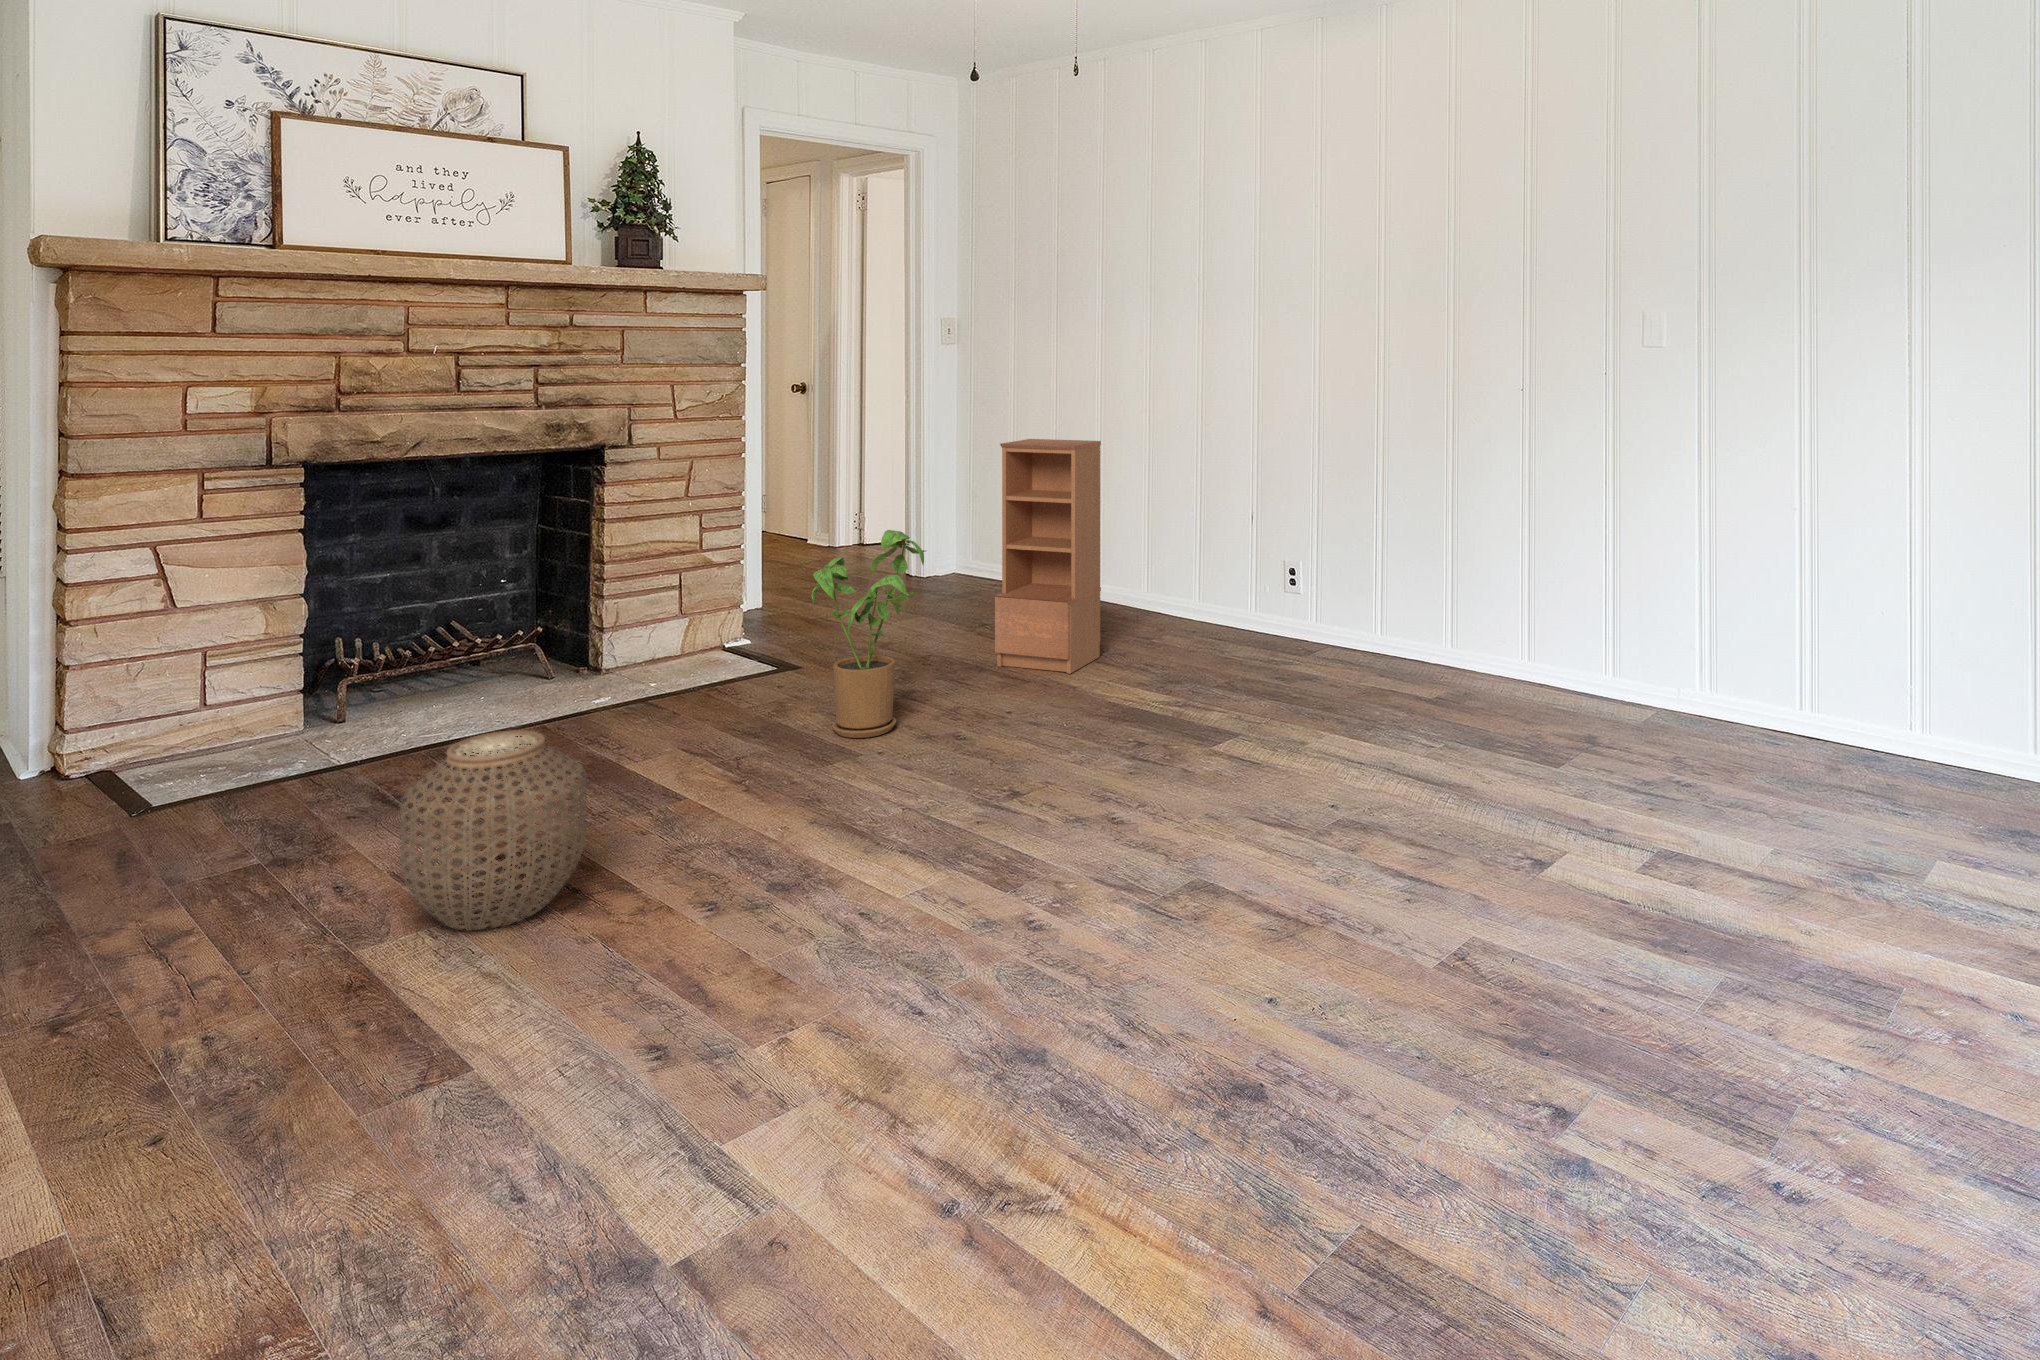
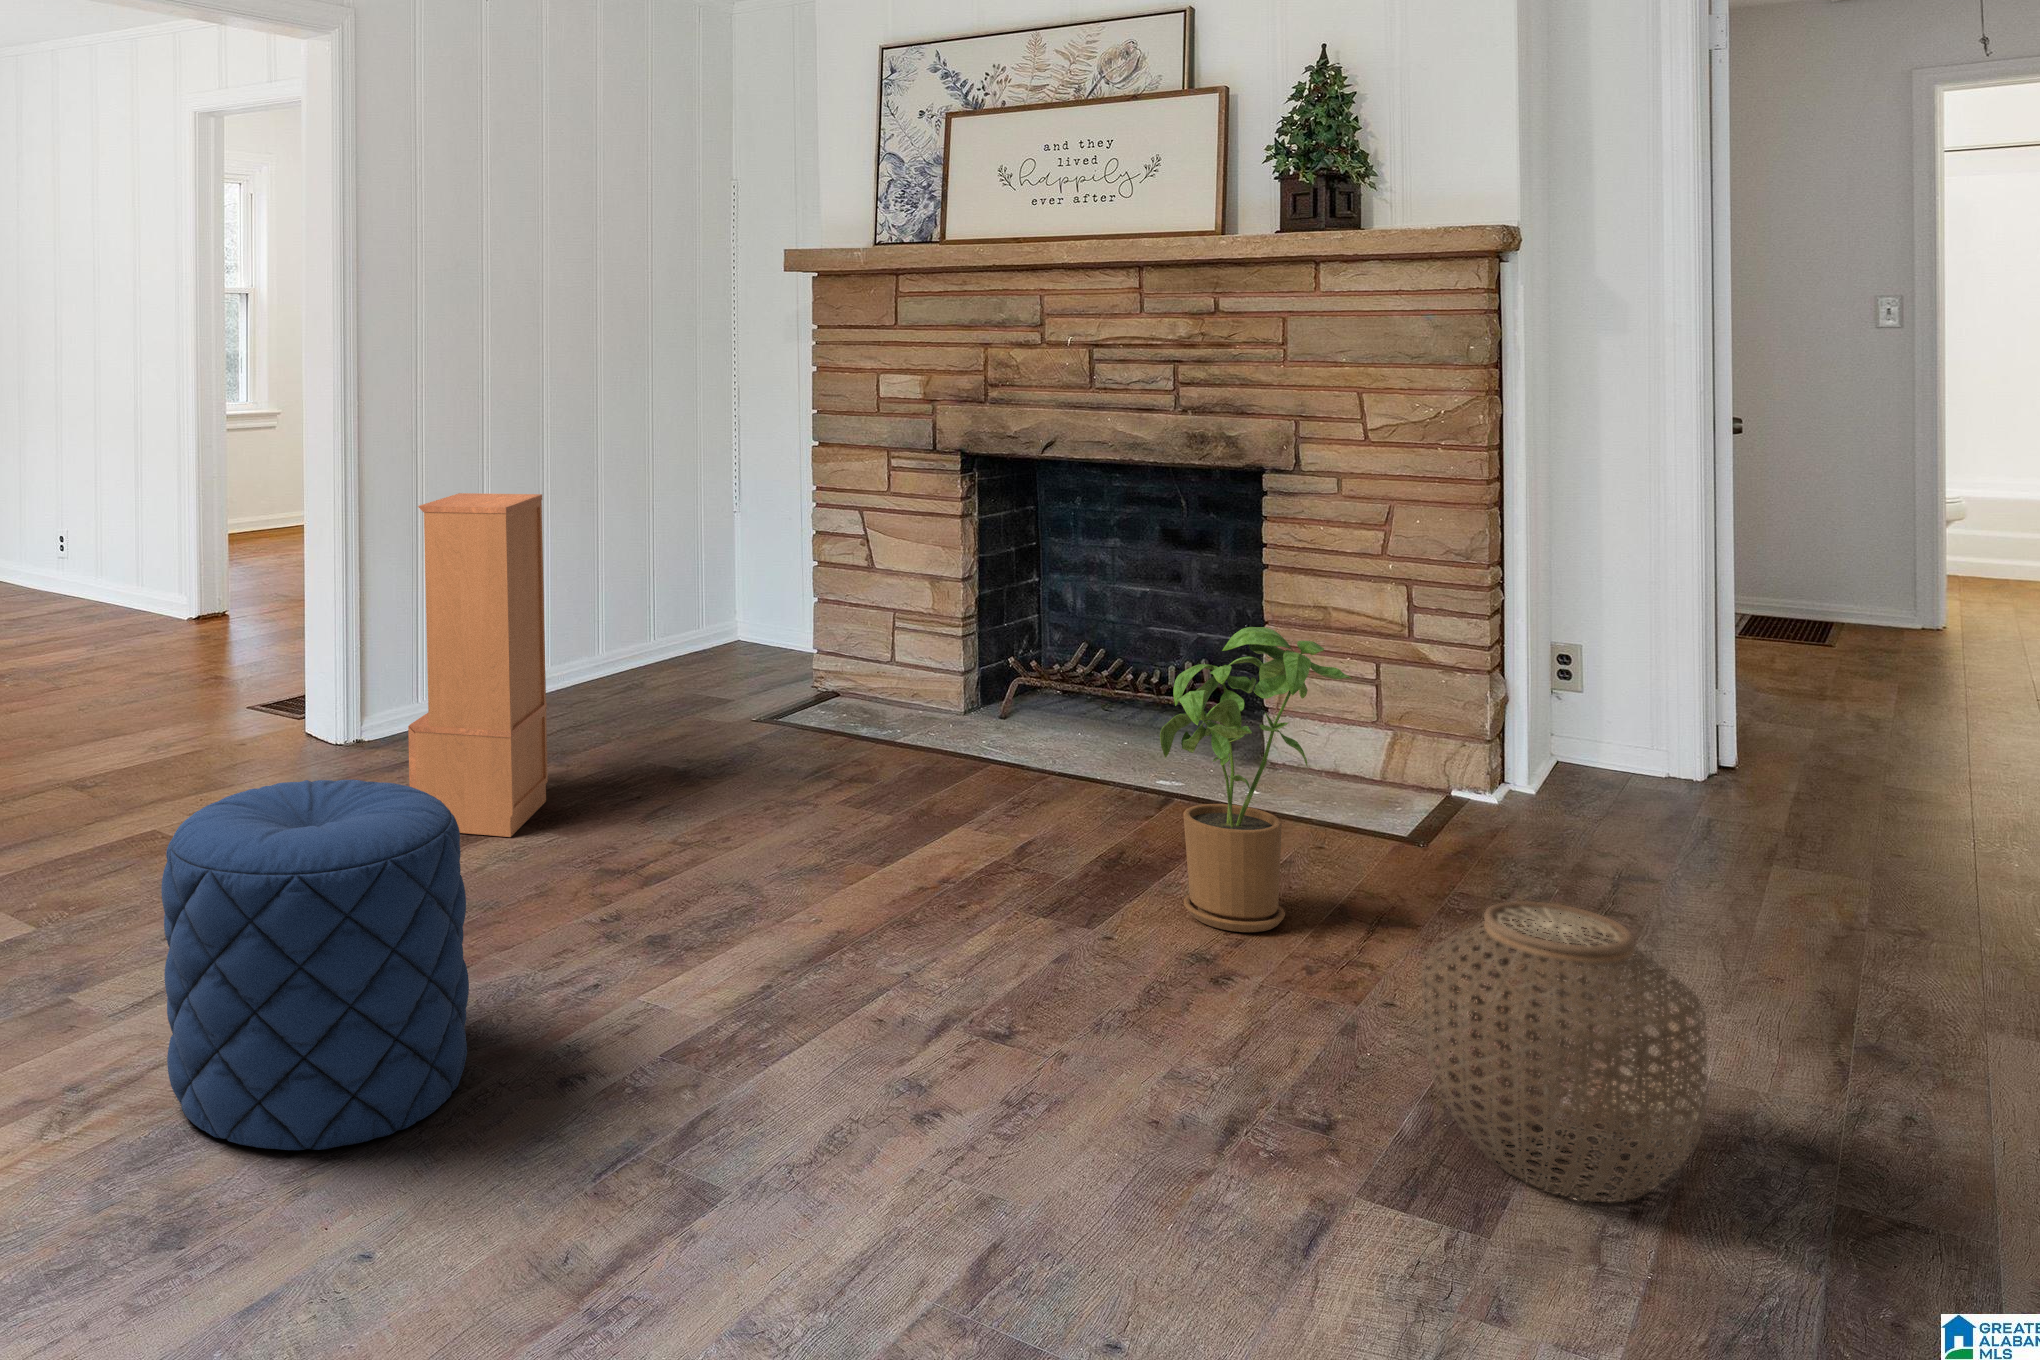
bookcase: present [995,439,1101,674] -> present [408,493,548,837]
woven basket: present [400,730,587,930] -> present [1422,901,1708,1202]
pouf: none [705,771,1028,1192] -> present [161,779,469,1150]

